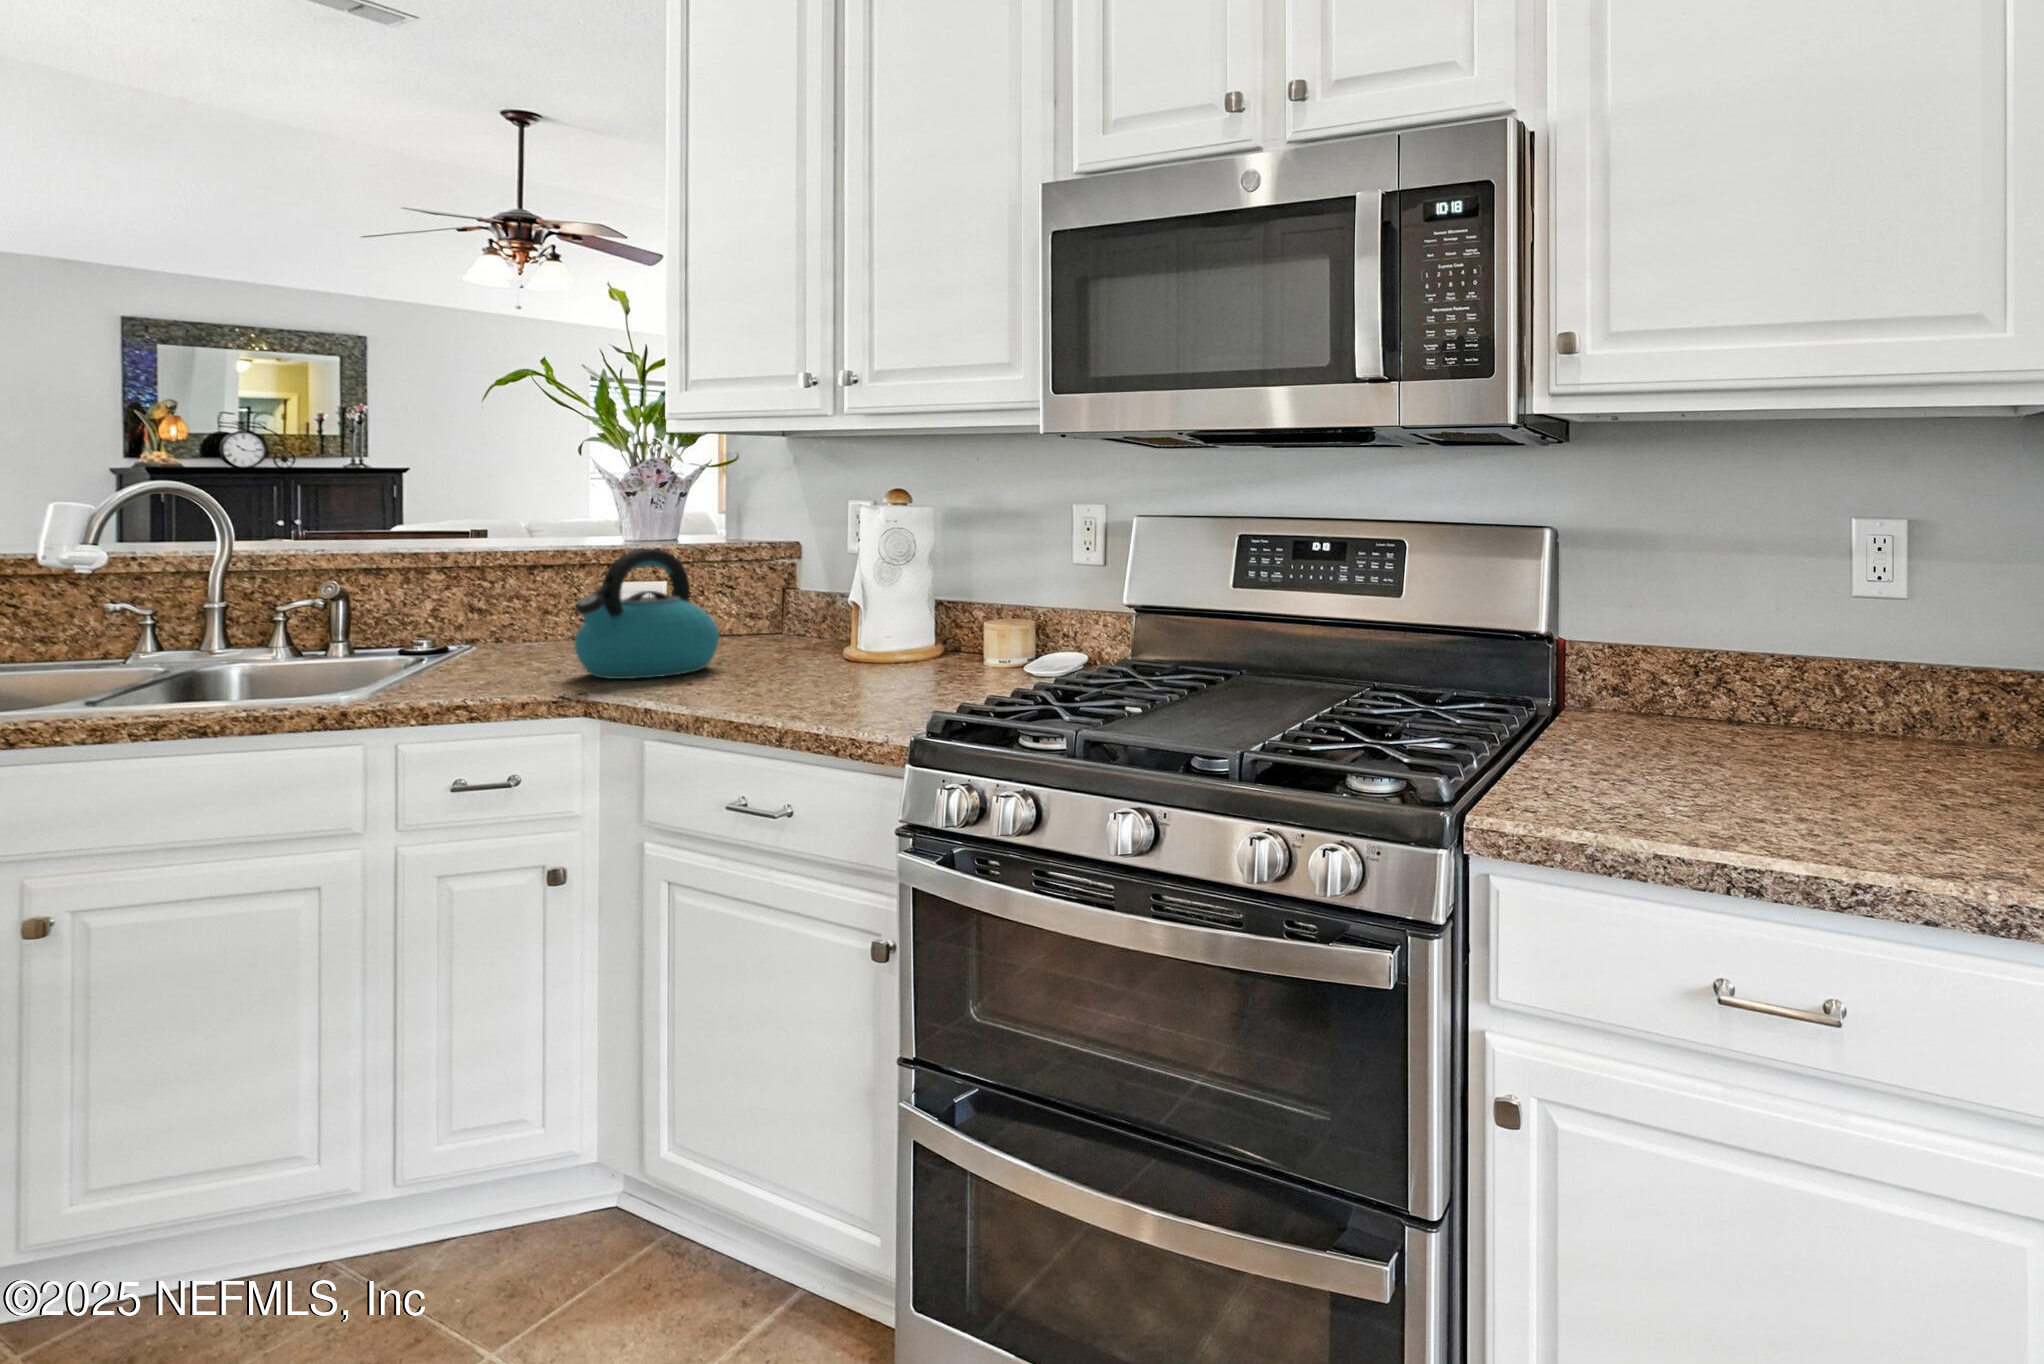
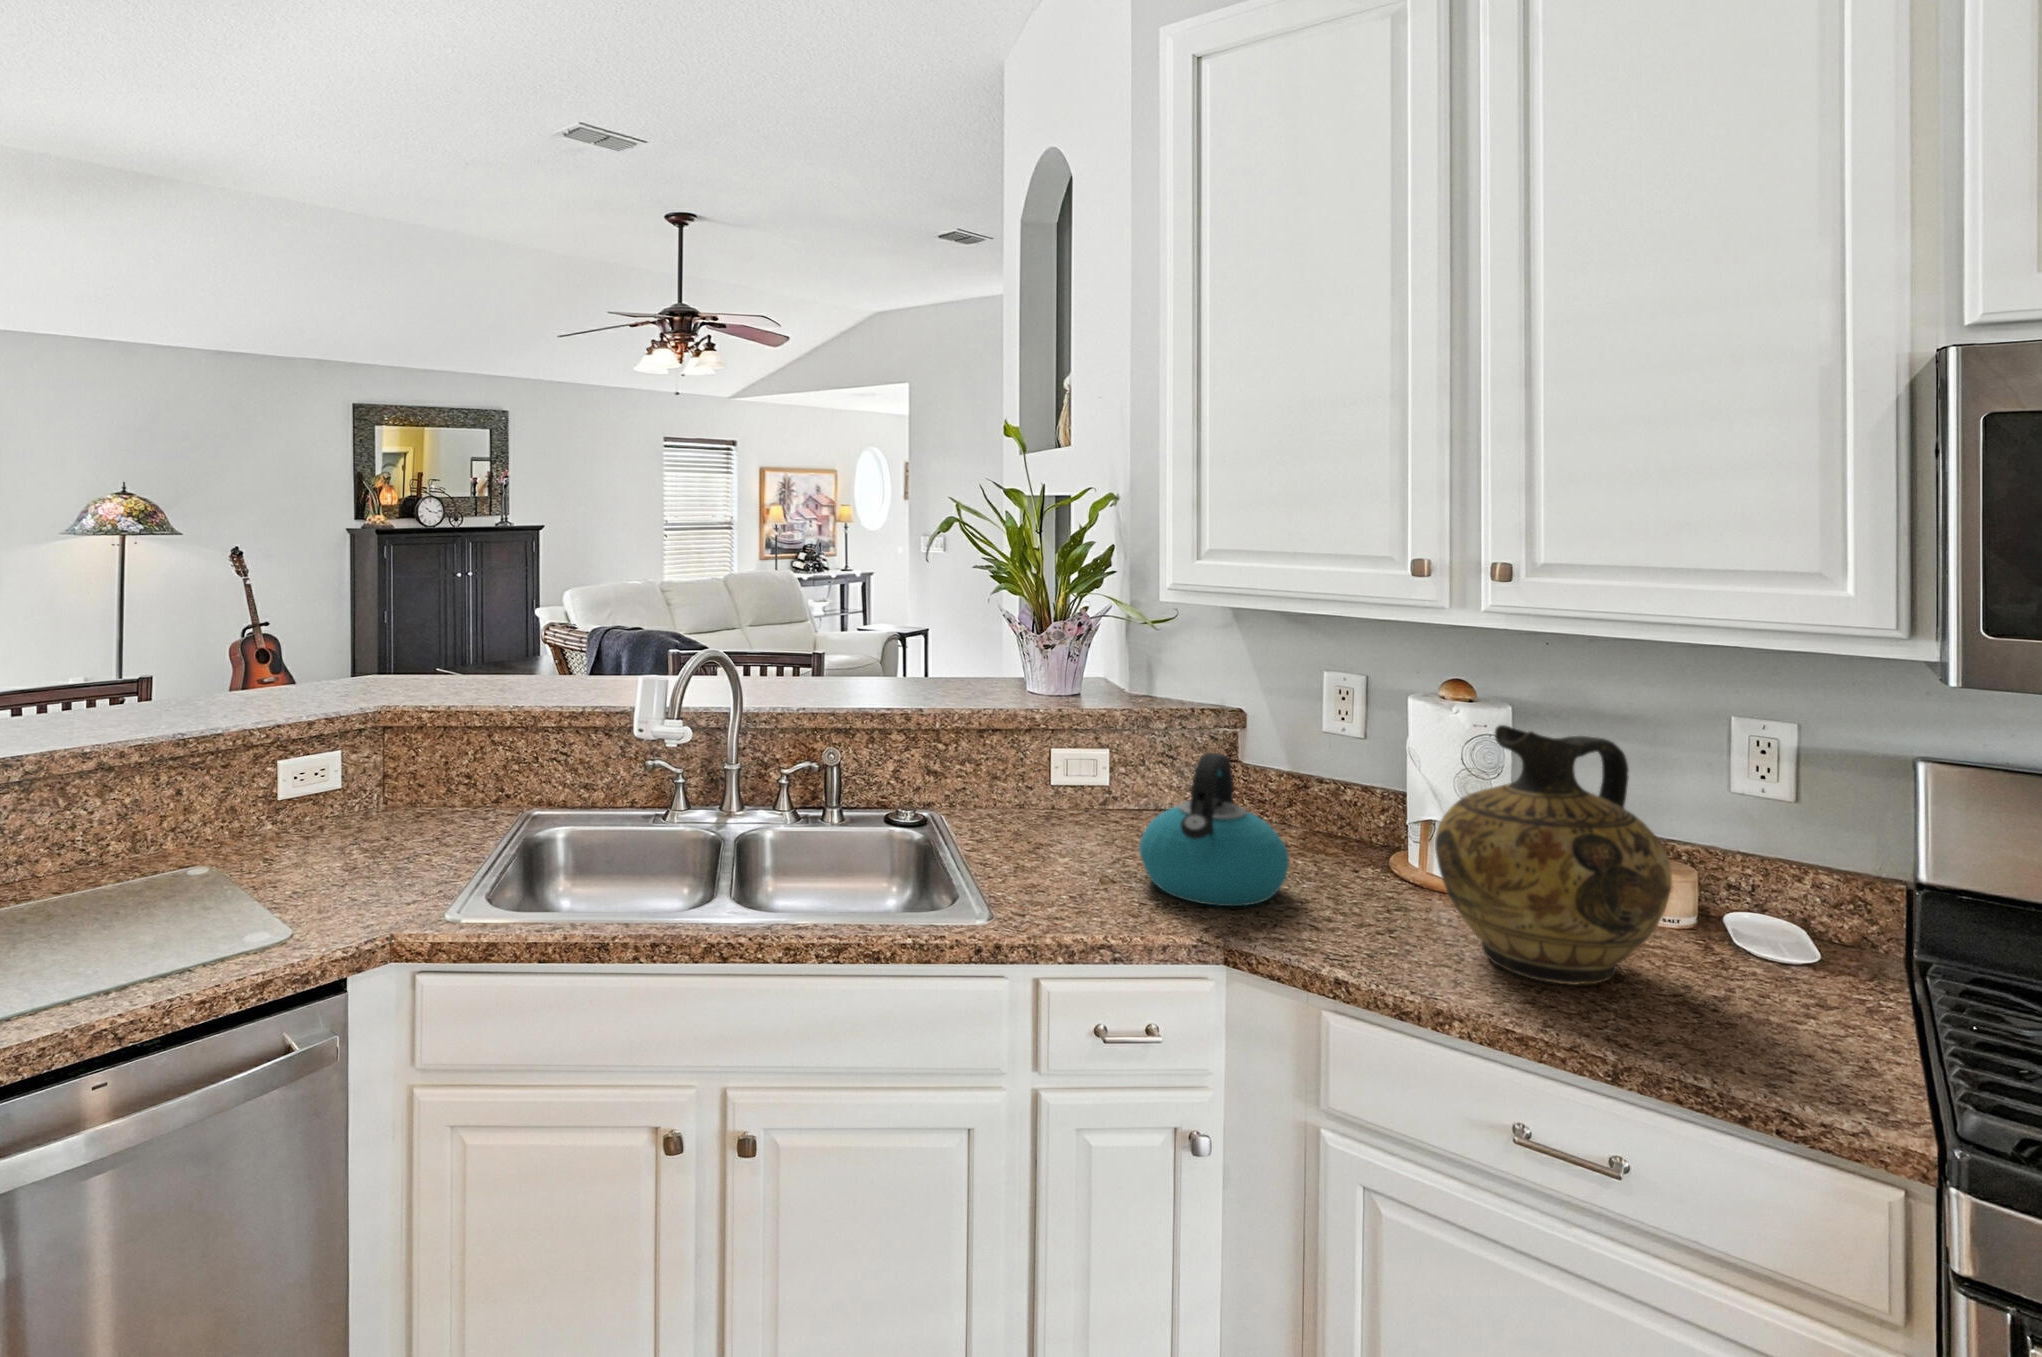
ceramic jug: none [751,487,925,694] -> present [1435,725,1672,985]

